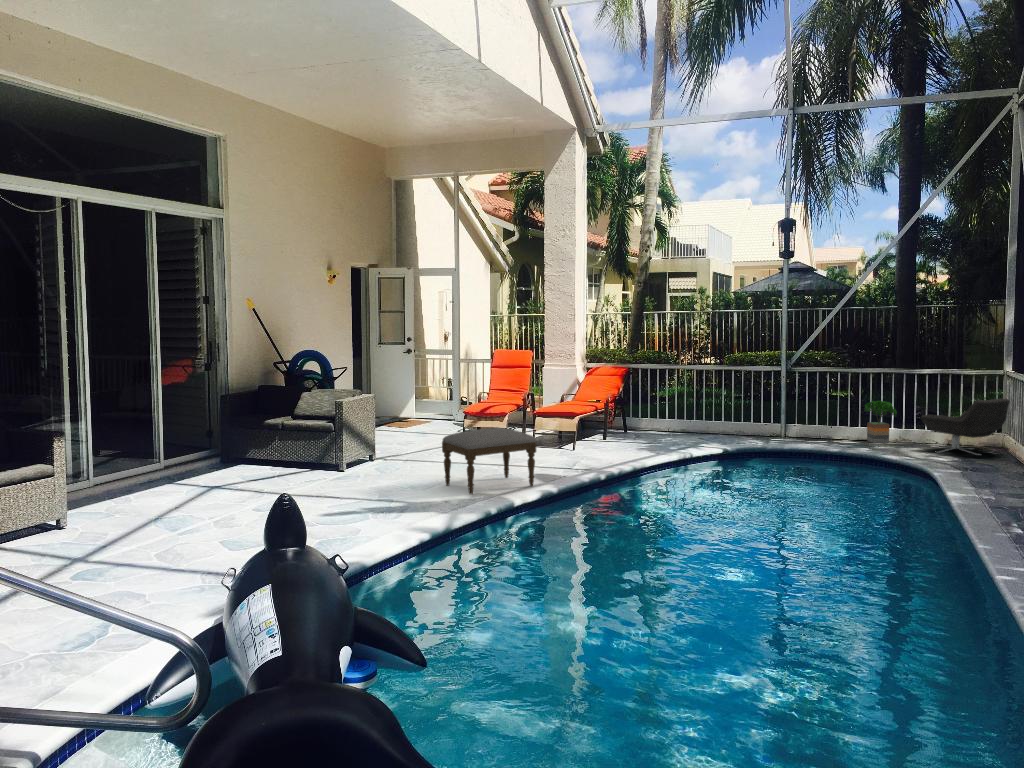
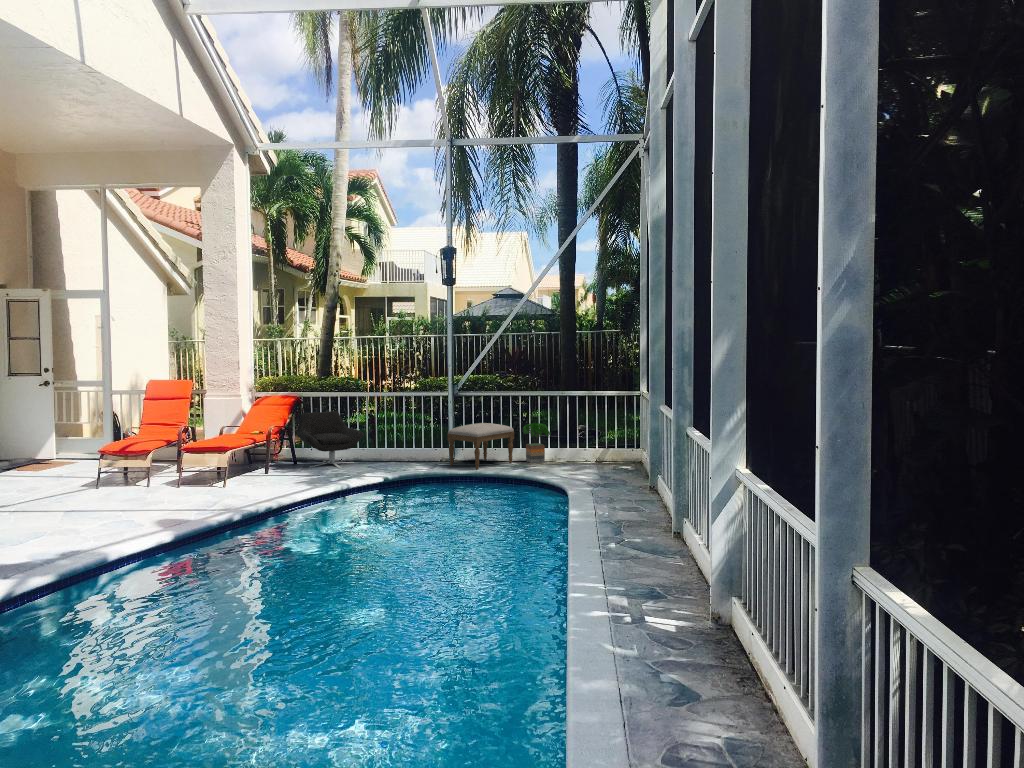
lounge chair: present [921,398,1009,455] -> present [297,411,364,468]
ottoman: present [442,428,536,494] -> present [448,423,514,470]

